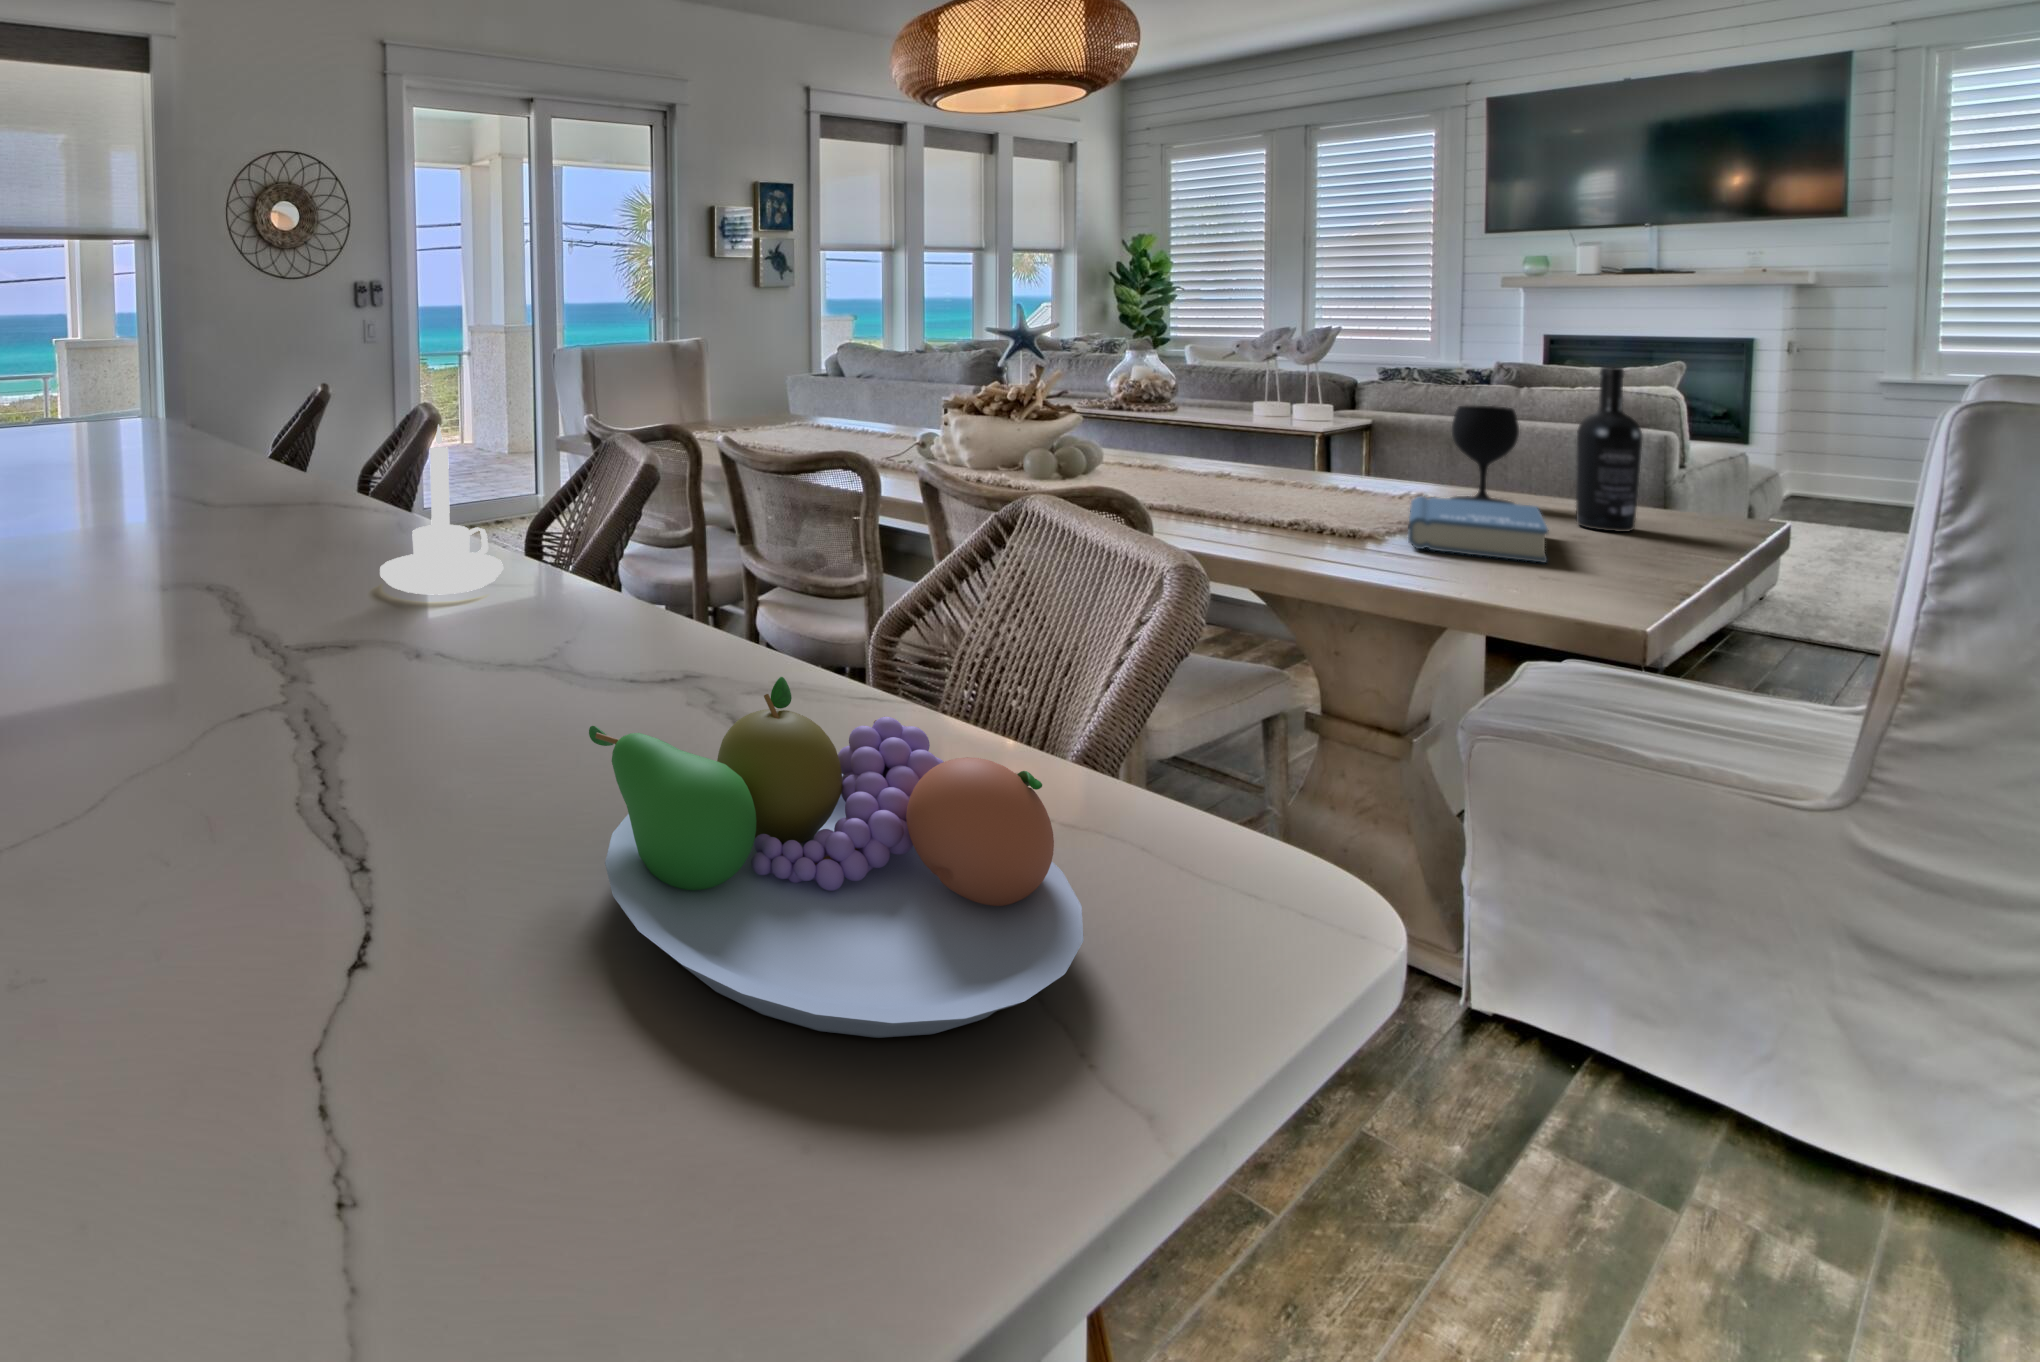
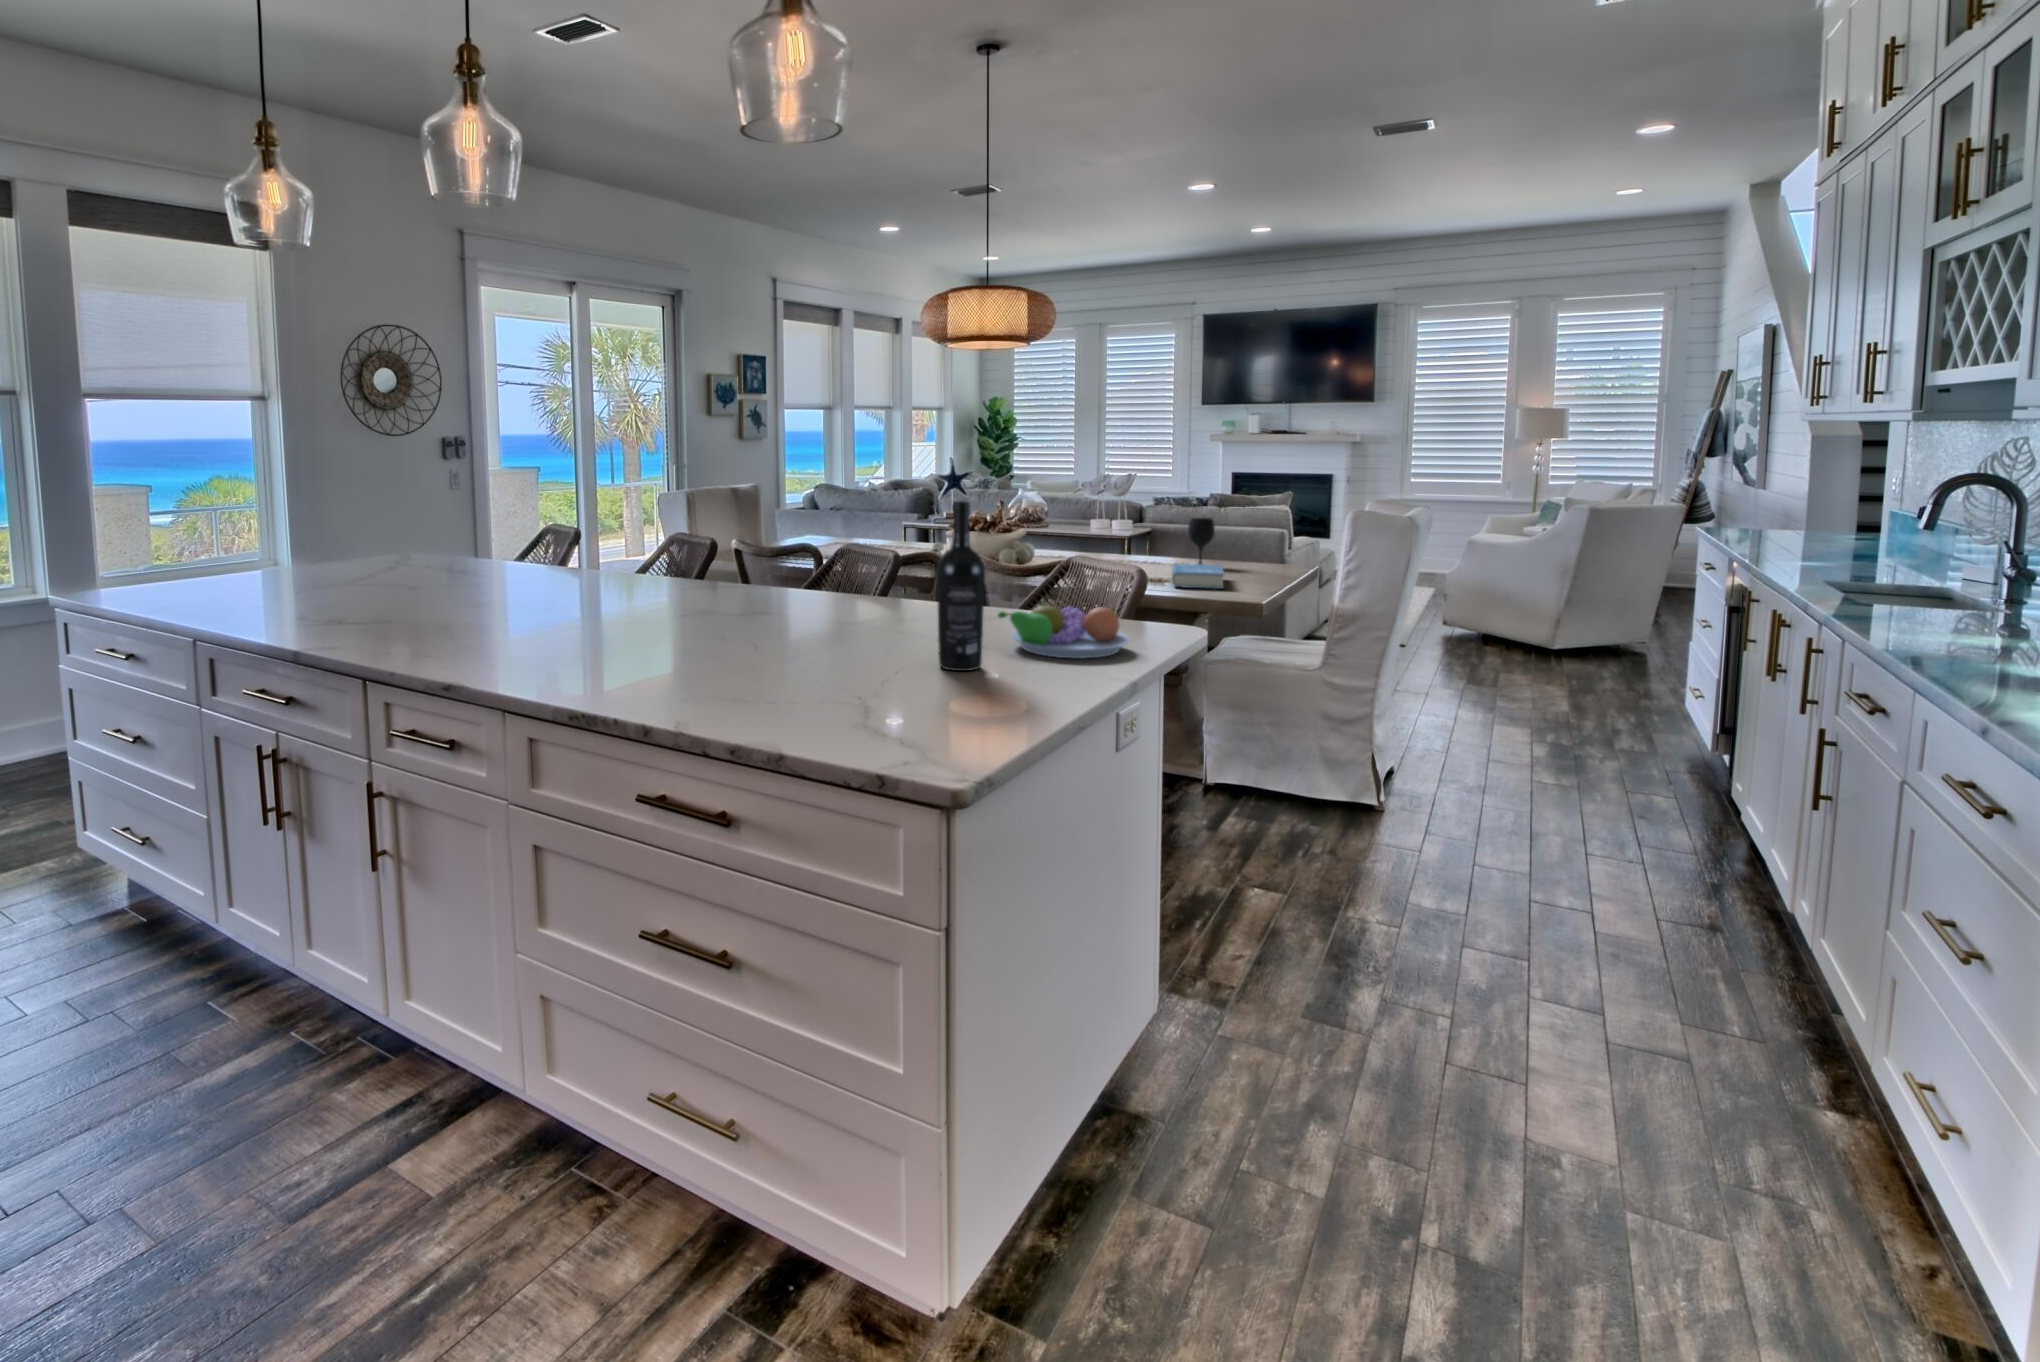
wine bottle: present [1576,367,1642,532] -> present [937,501,985,671]
candle holder: present [380,424,503,595] -> none [796,535,853,611]

